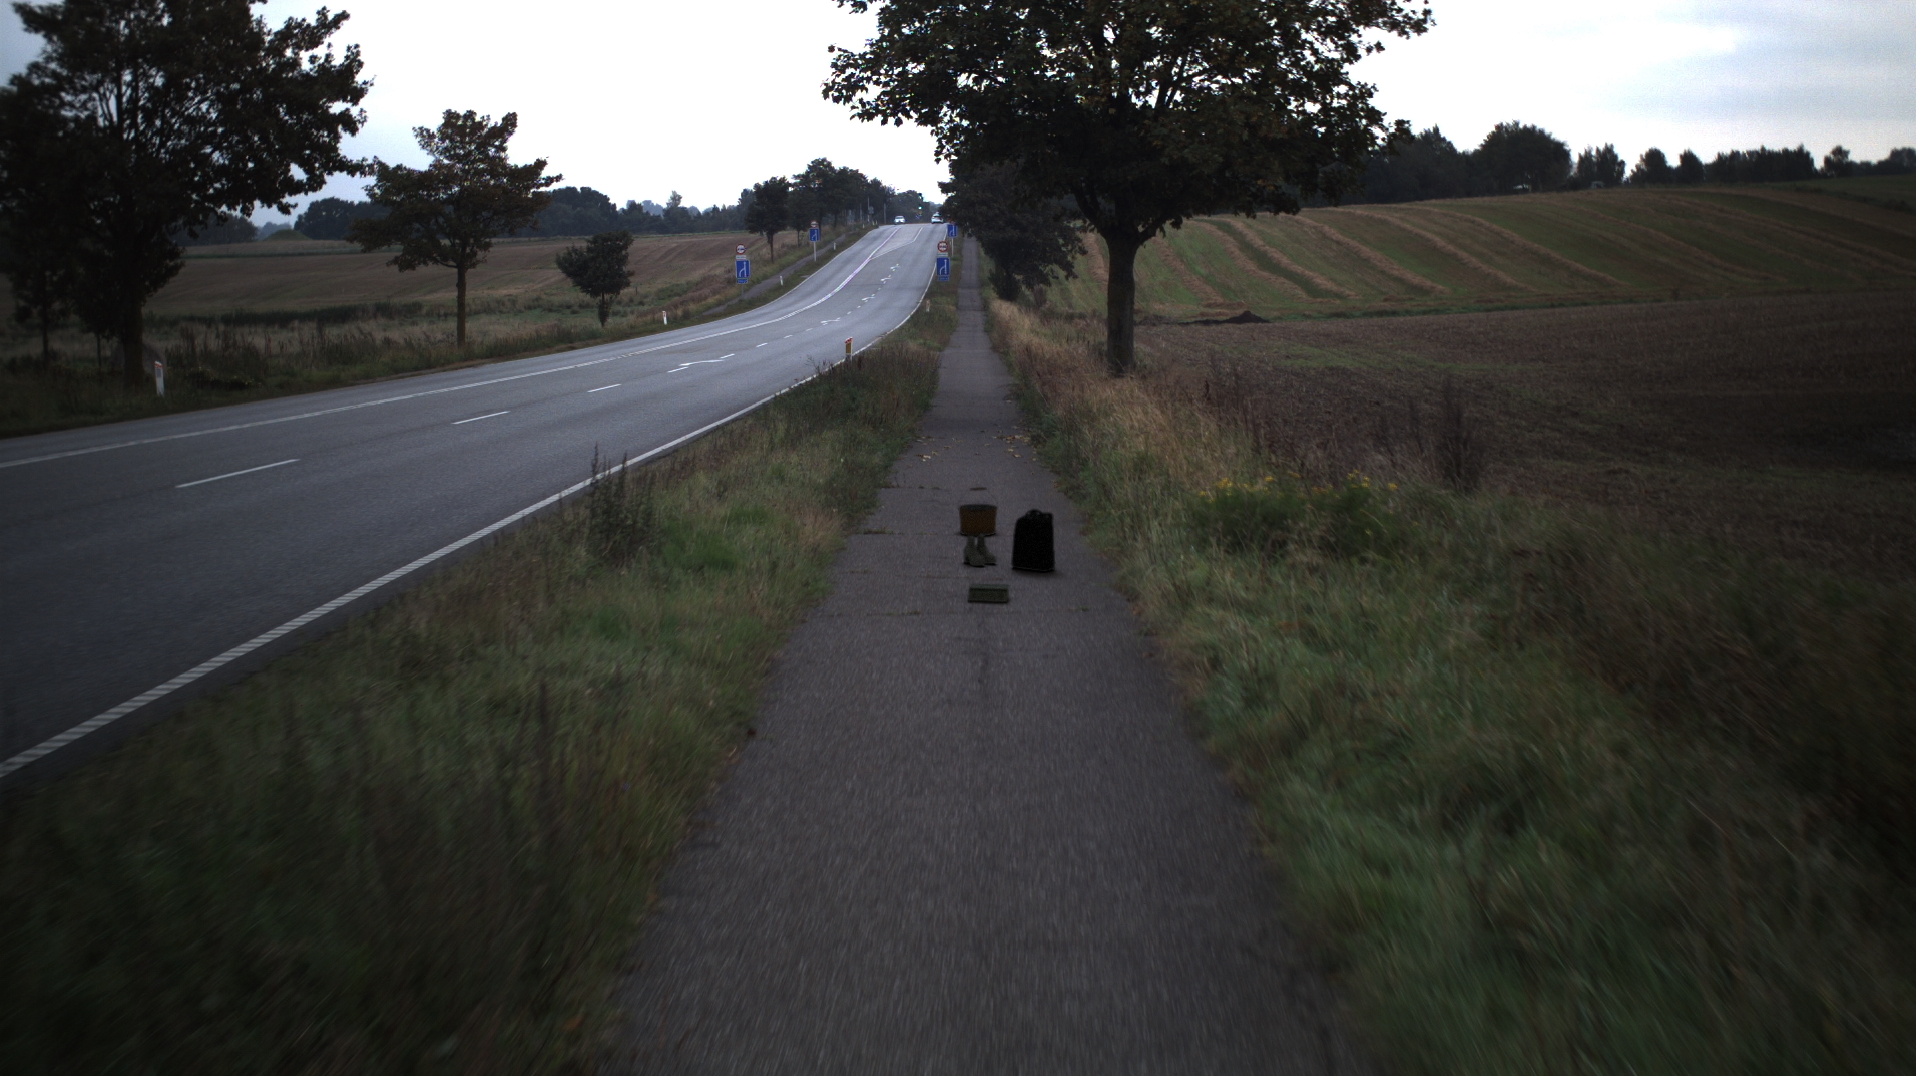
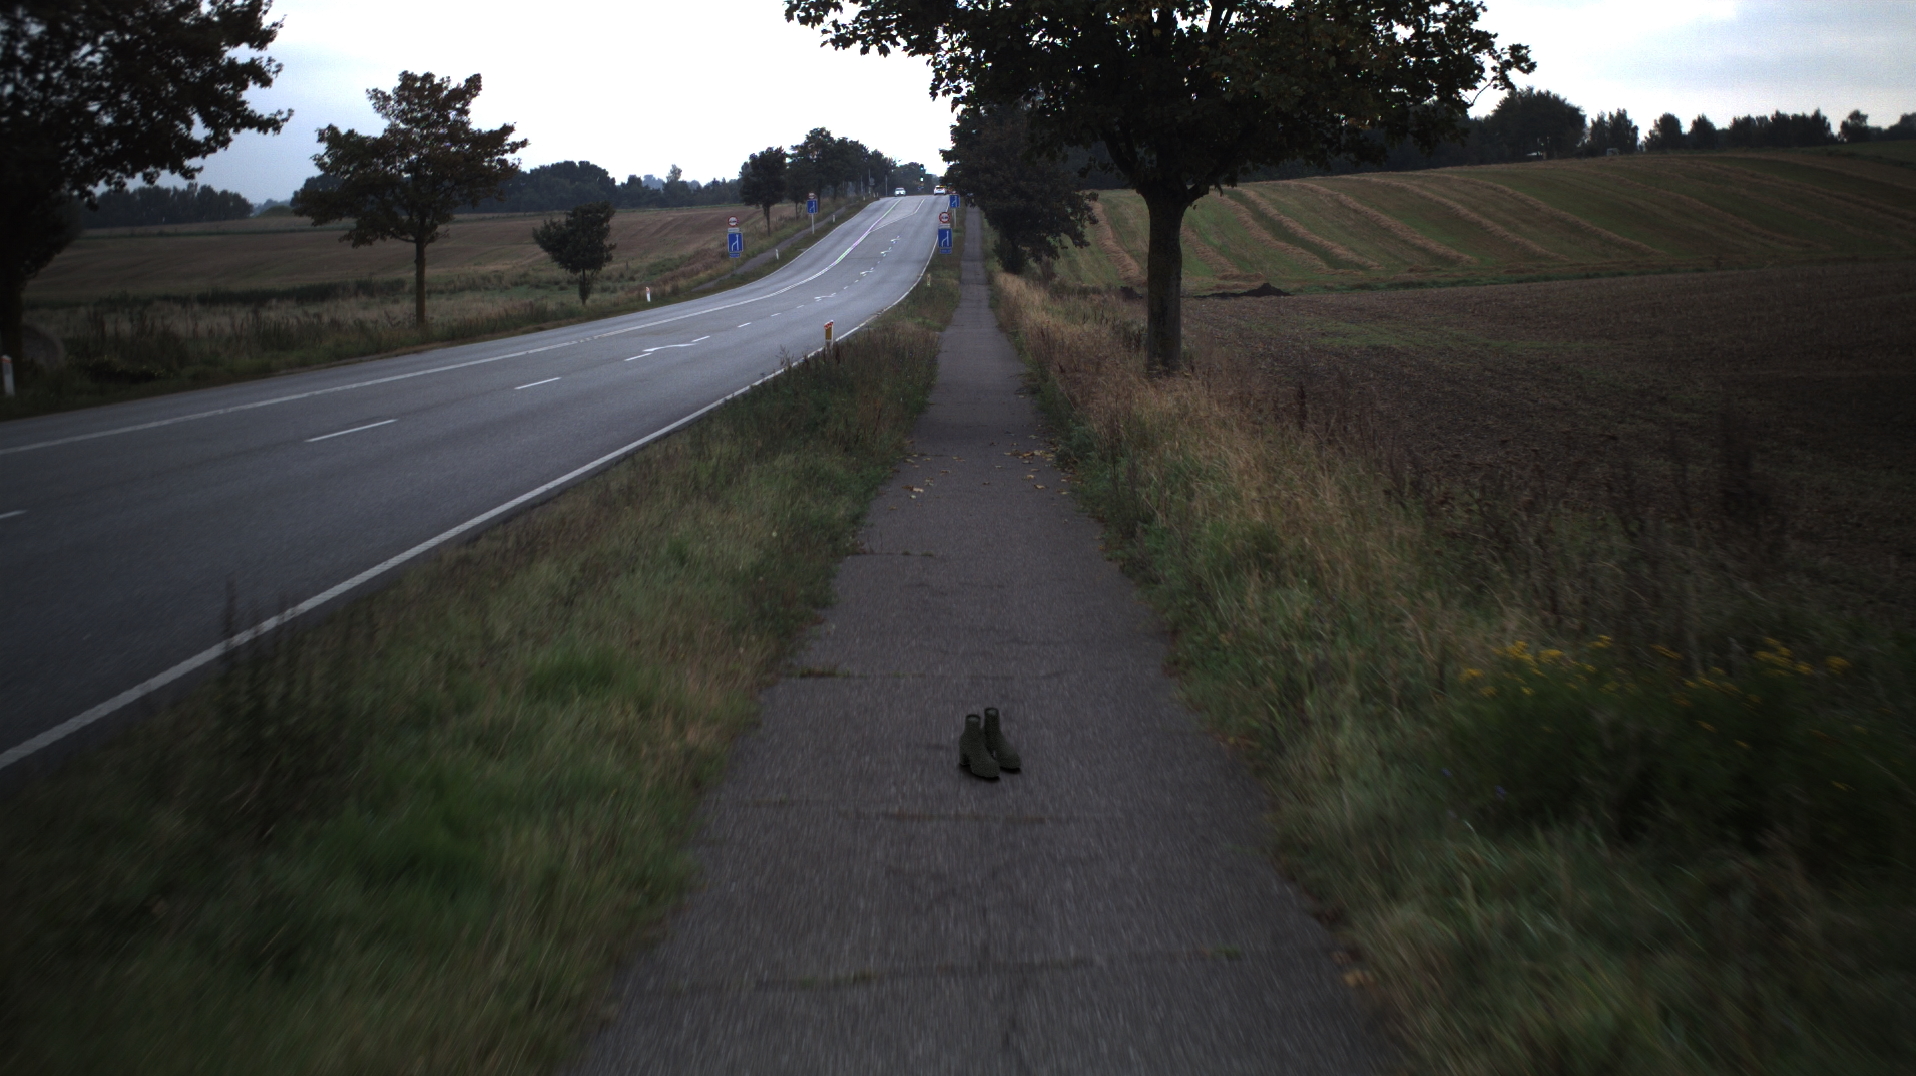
bucket: present [958,487,998,536] -> none [950,590,1018,673]
backpack: present [1011,509,1055,572] -> none [1050,673,1134,799]
toolbox: present [968,584,1009,602] -> none [967,877,1057,936]

